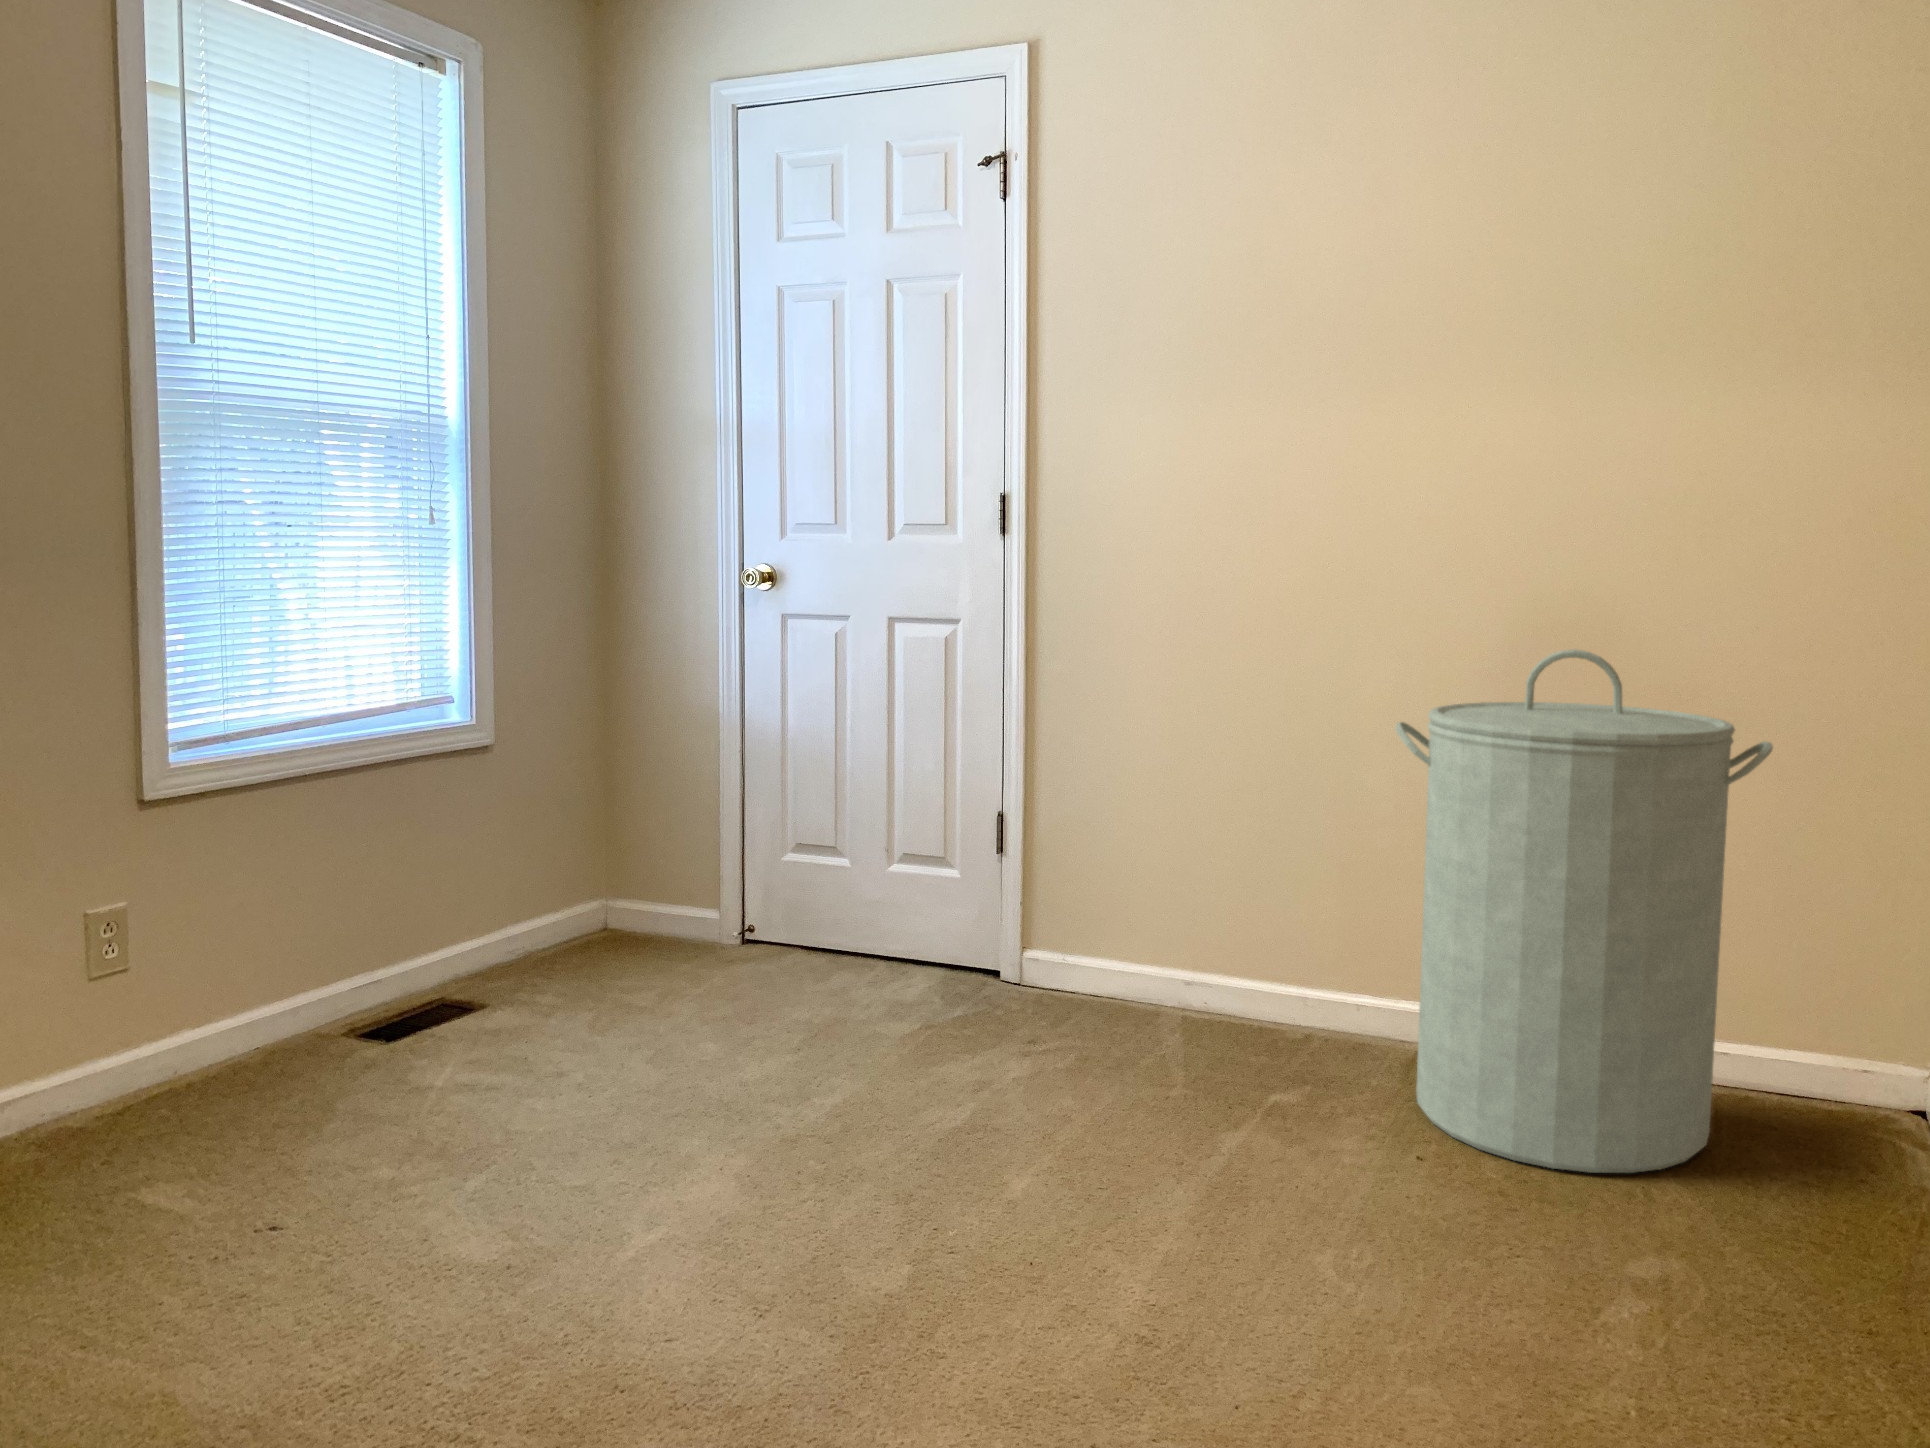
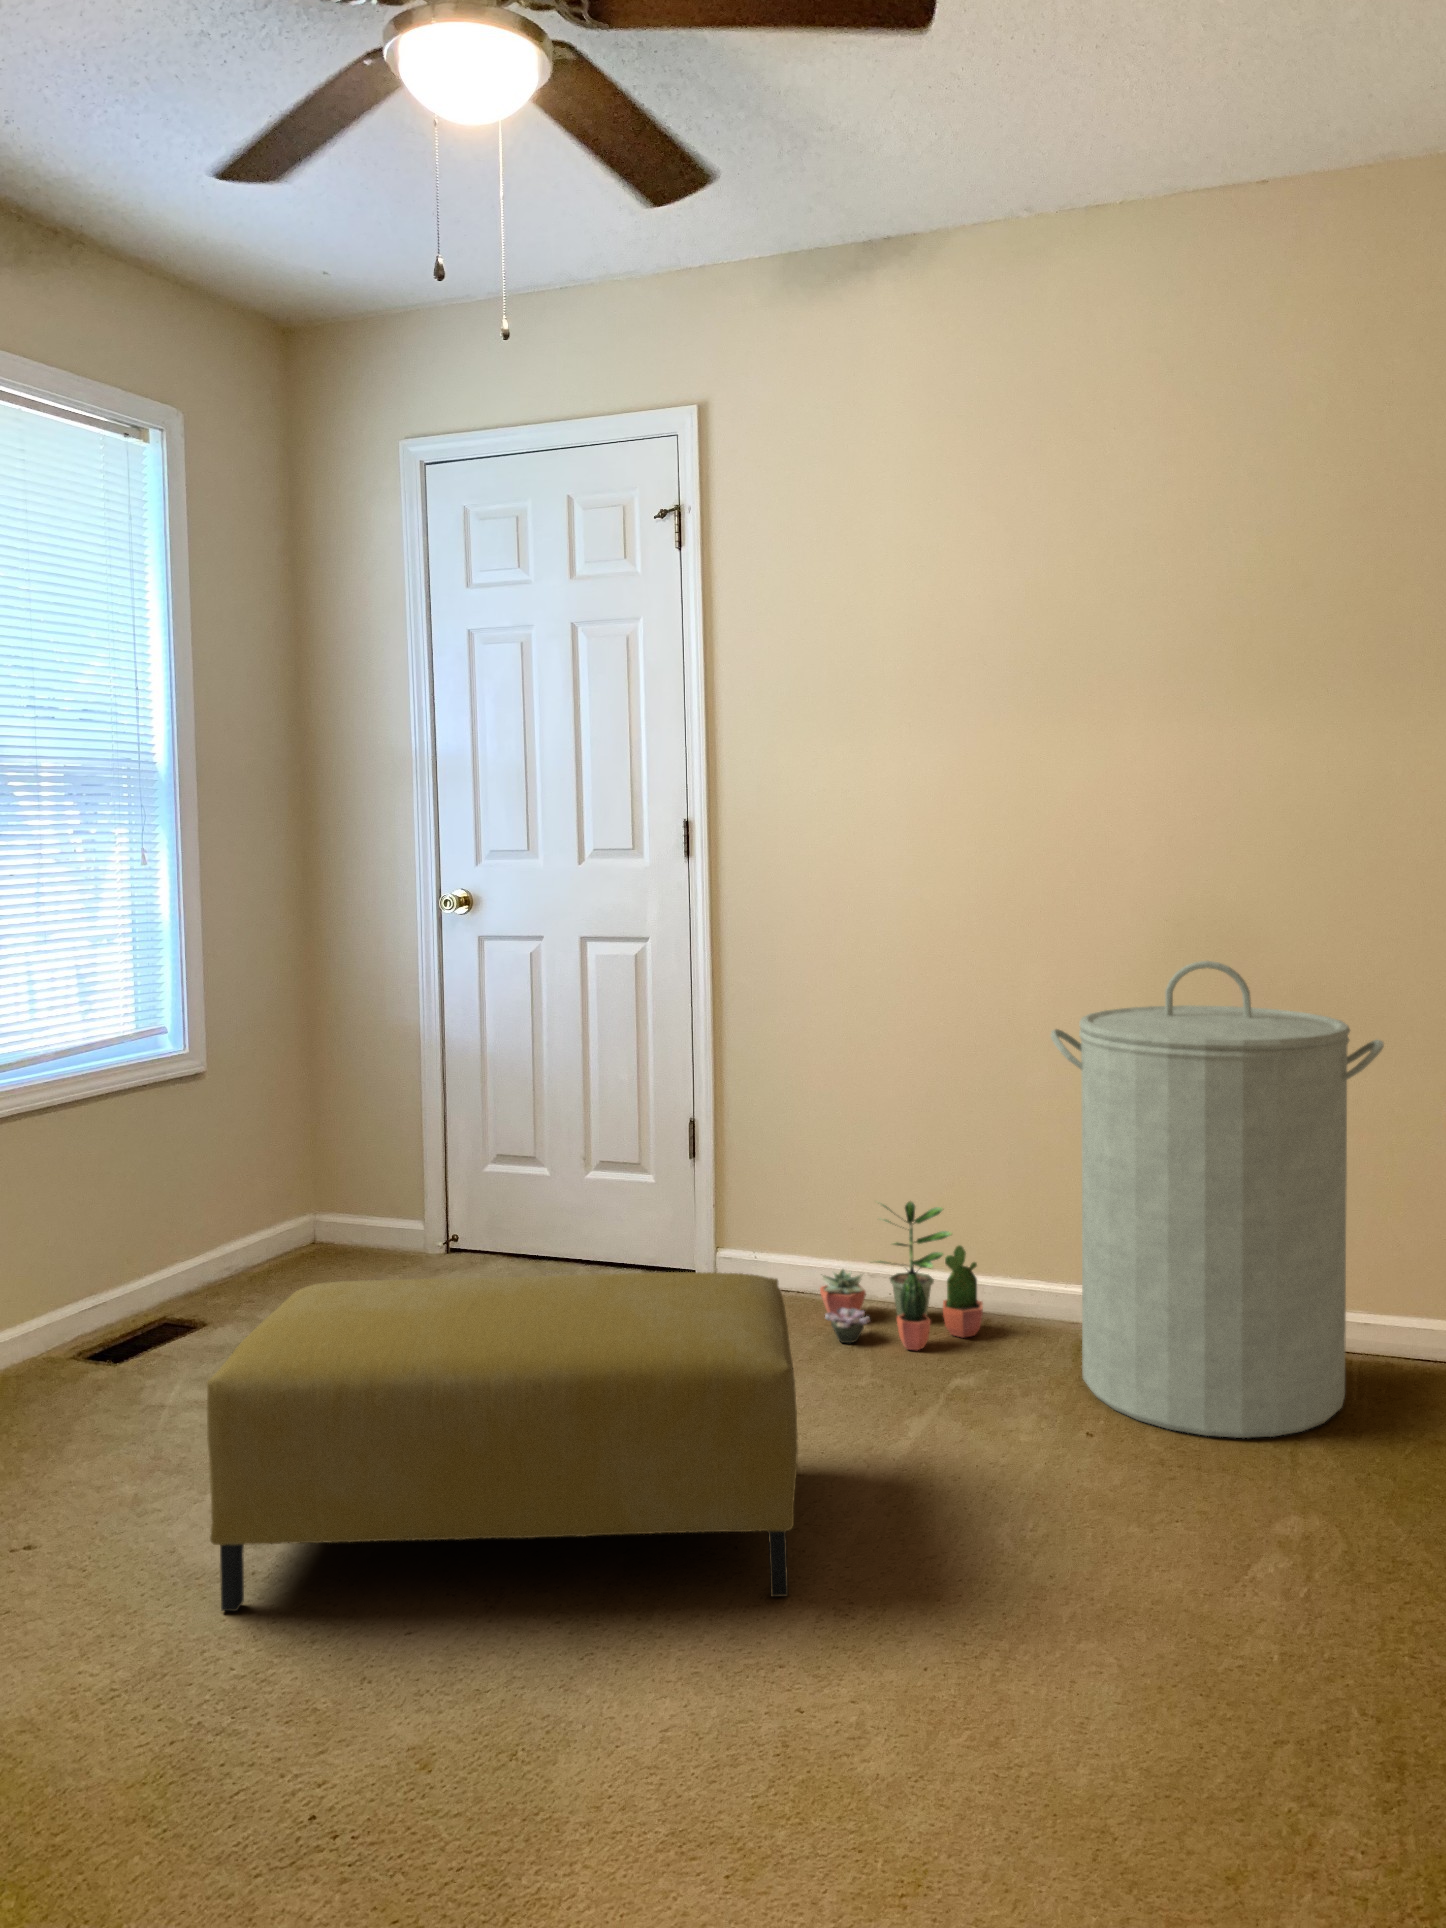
potted plant: none [1132,905,1308,1065] -> present [820,1201,983,1350]
ottoman: none [457,961,1100,1320] -> present [207,1272,798,1611]

